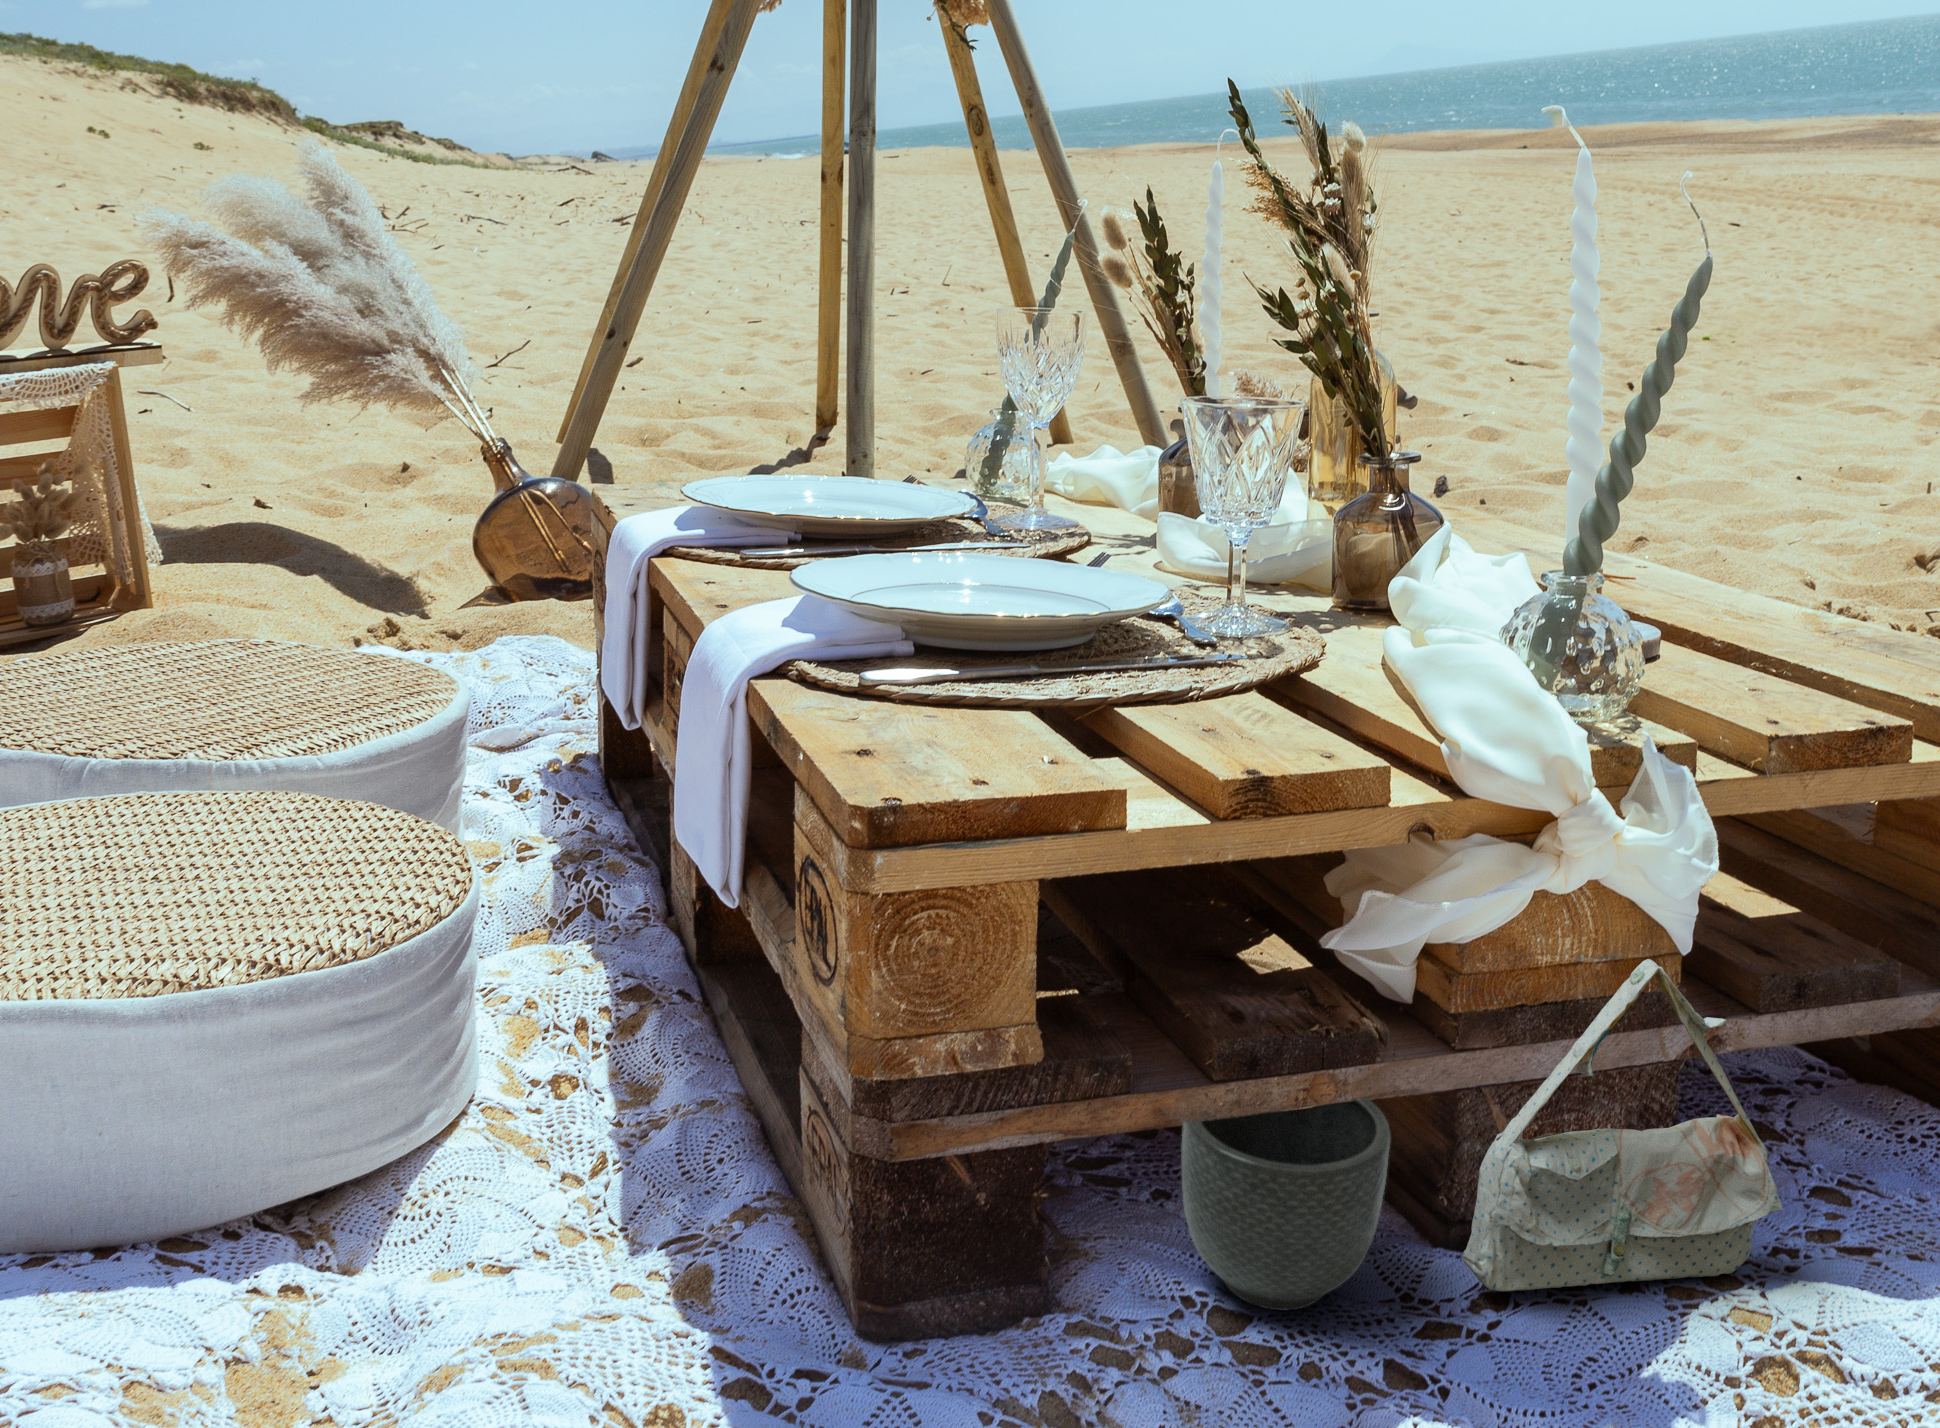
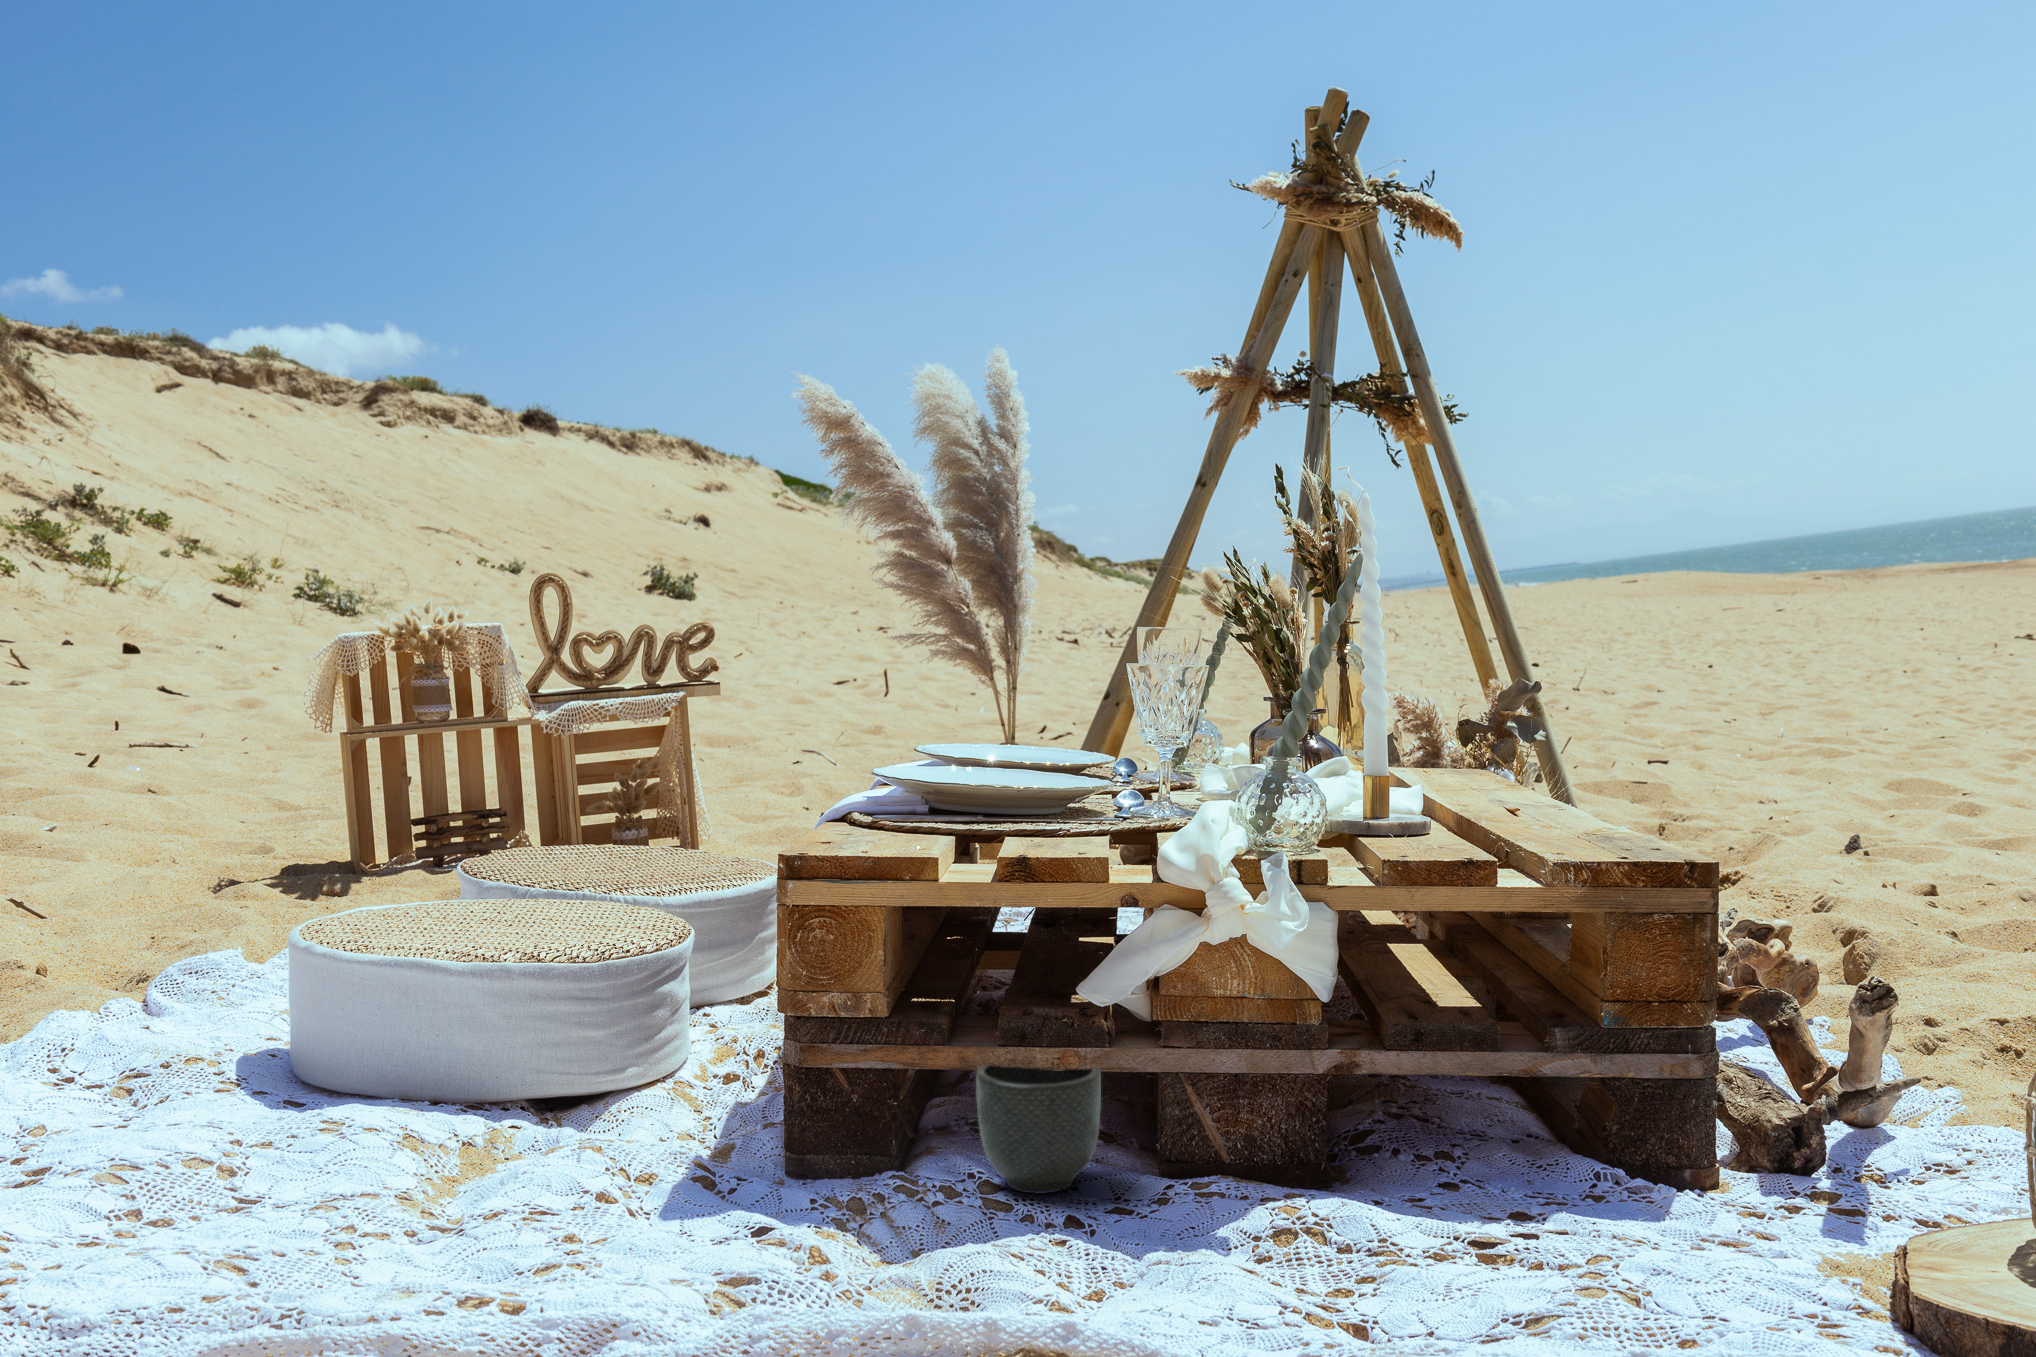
bag: present [1463,959,1783,1291] -> none [1146,979,1349,1210]

